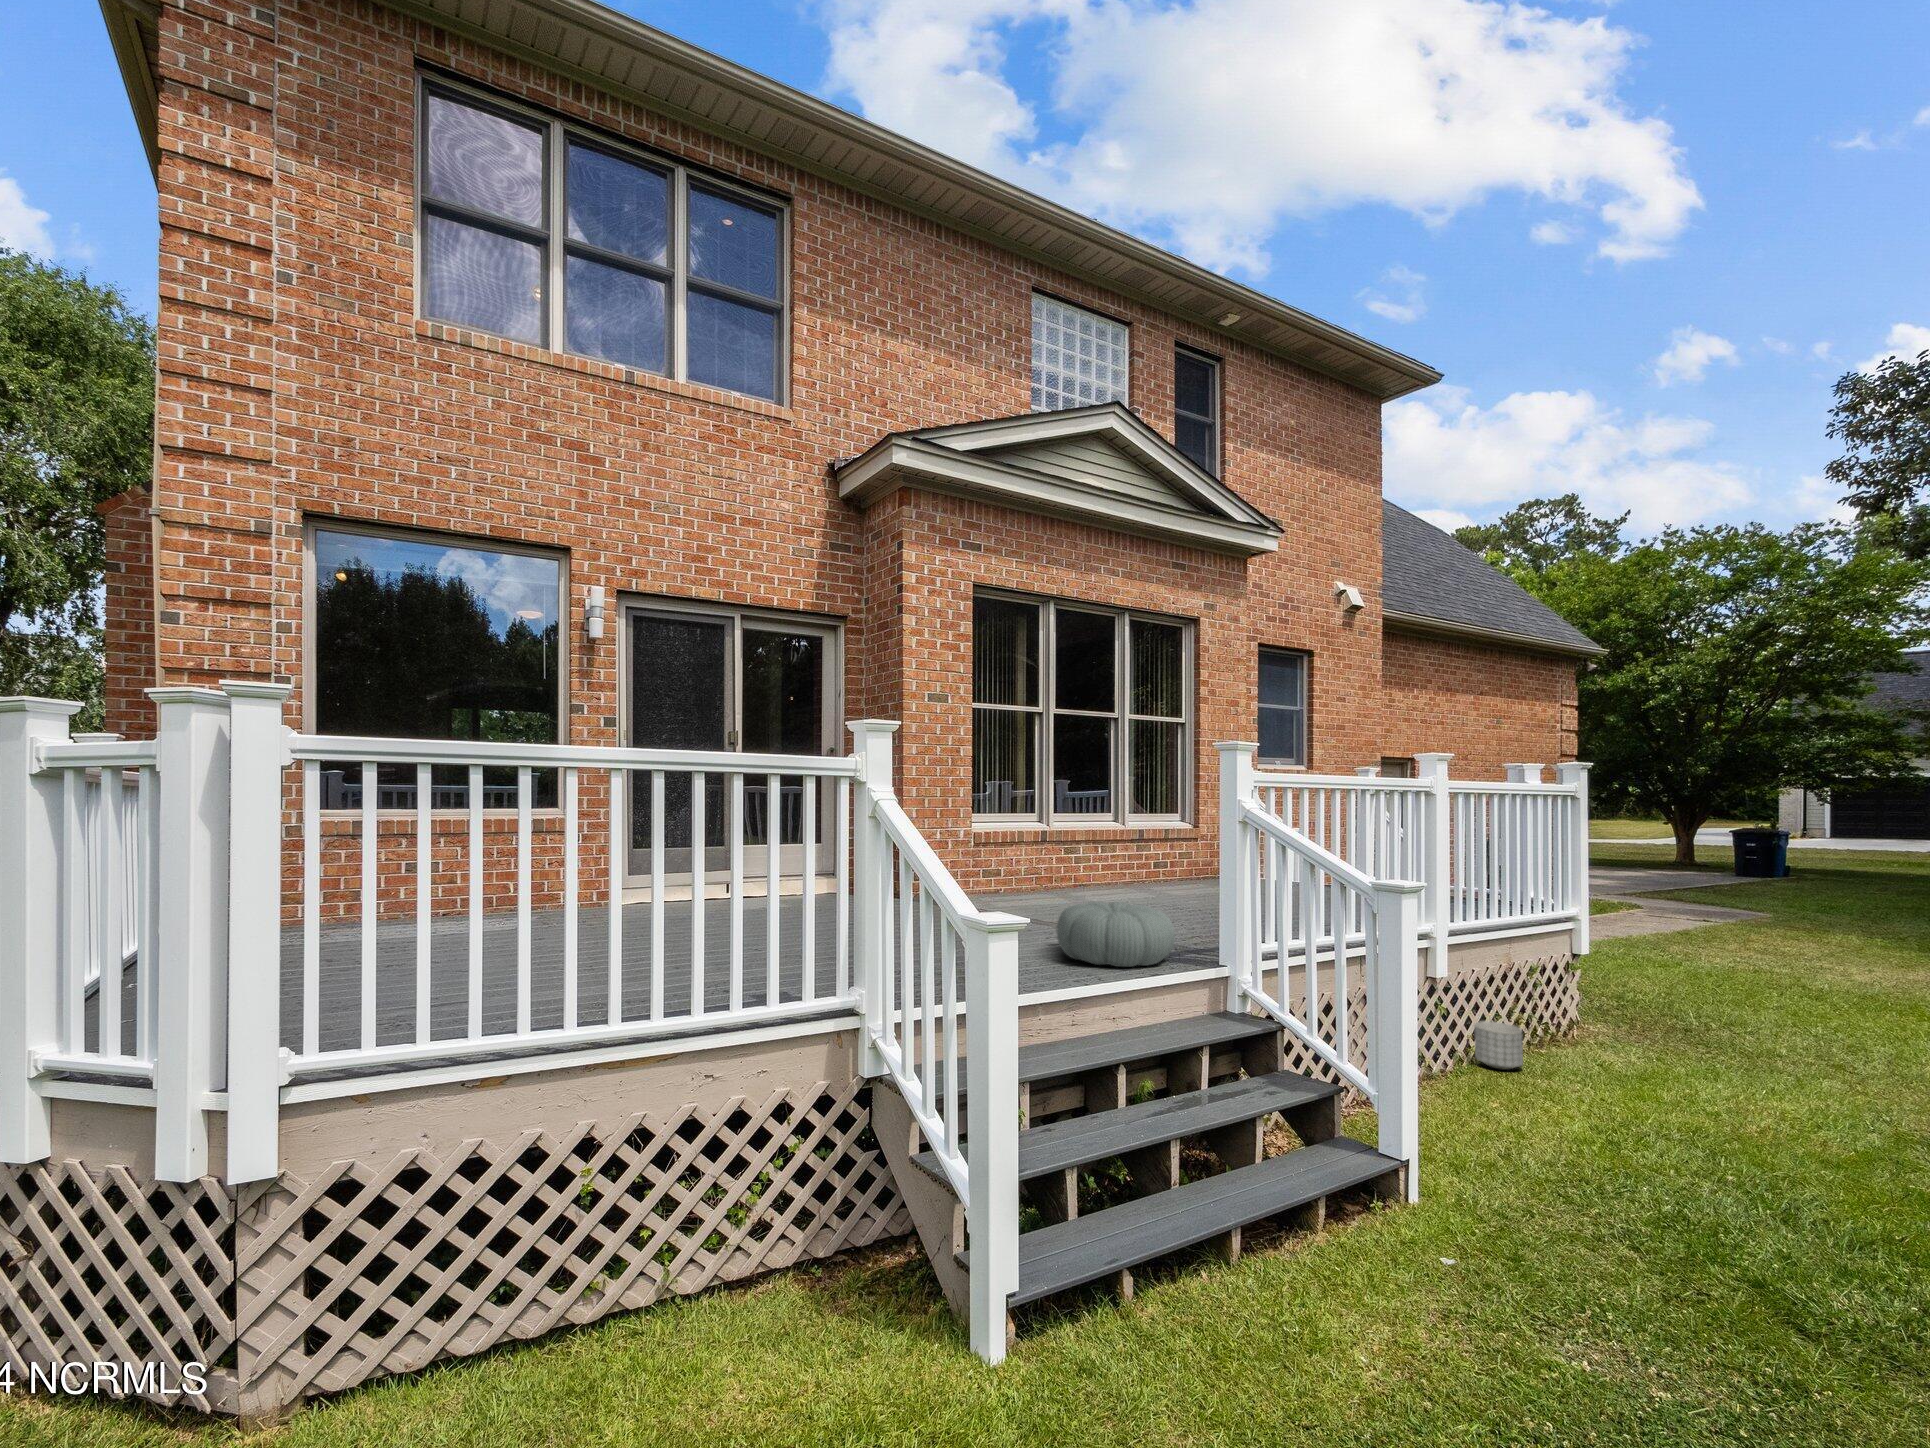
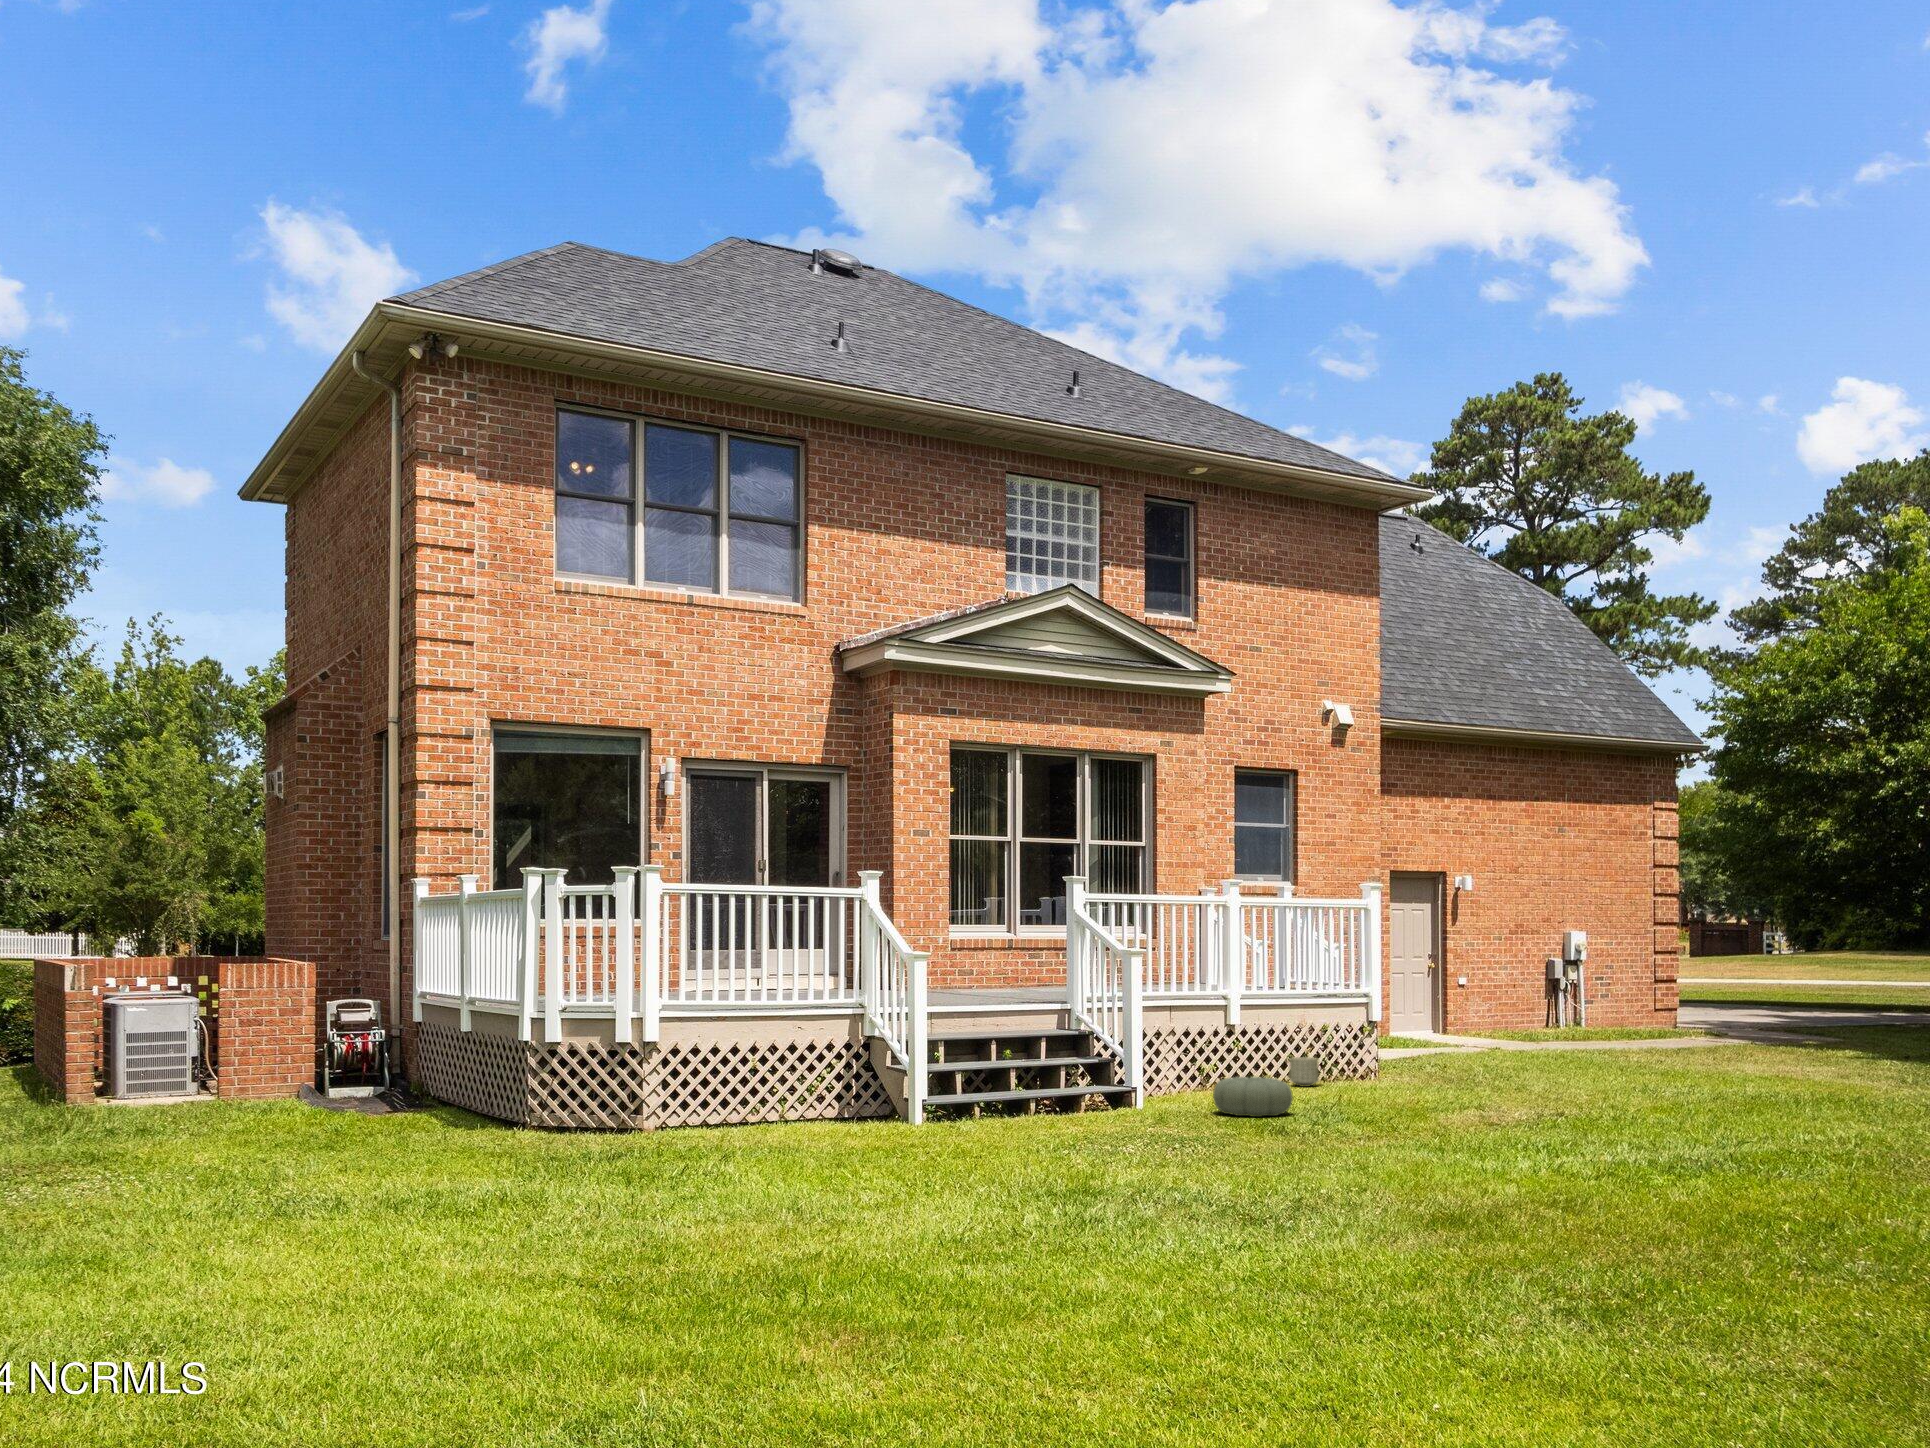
pouf: present [1057,902,1175,967] -> present [1213,1077,1293,1117]

